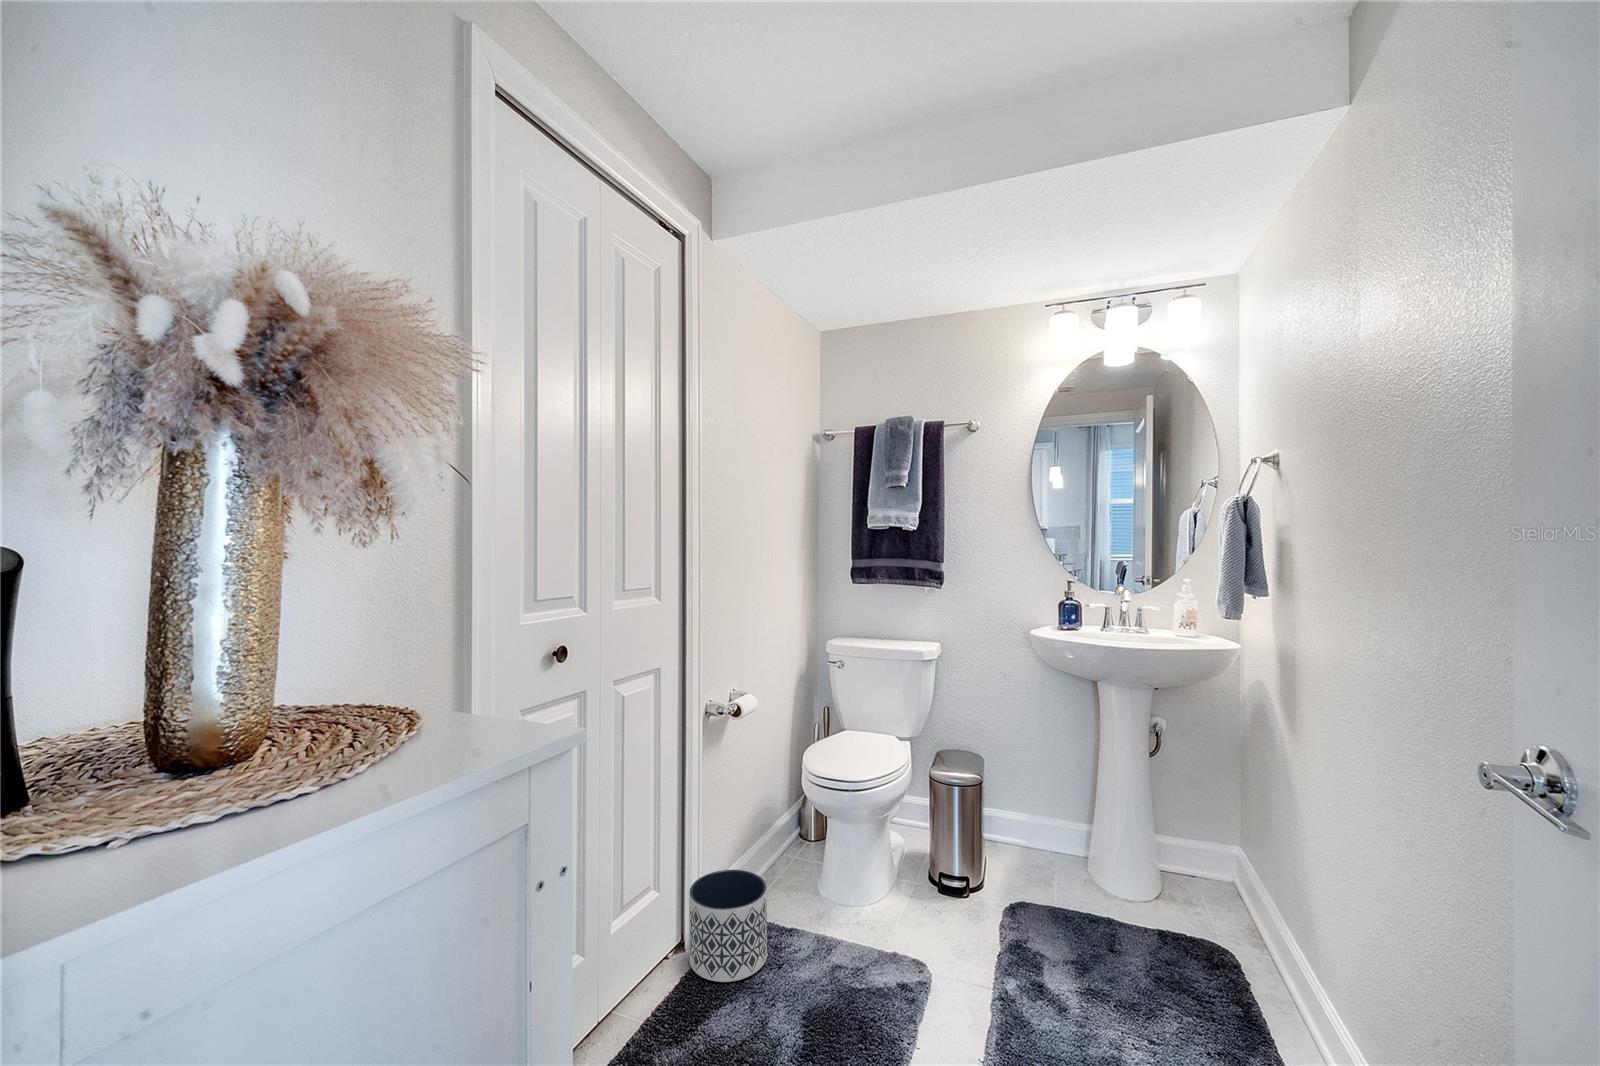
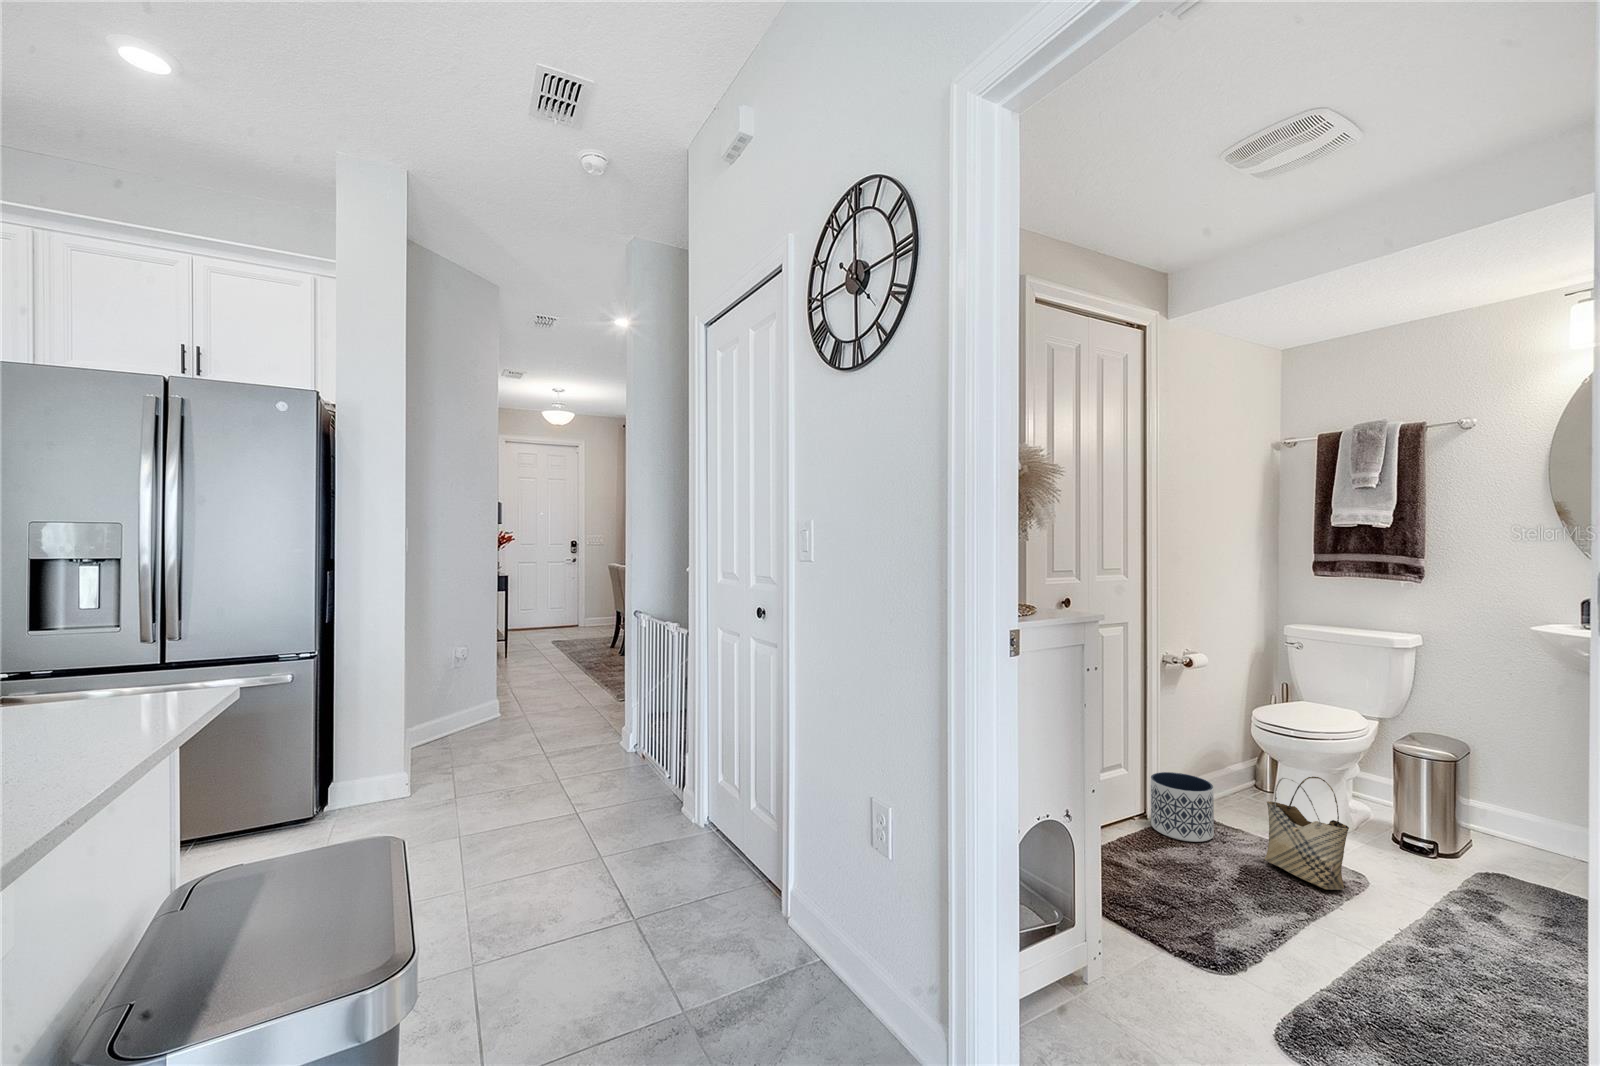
woven basket: none [829,853,921,1016] -> present [1265,777,1349,890]

